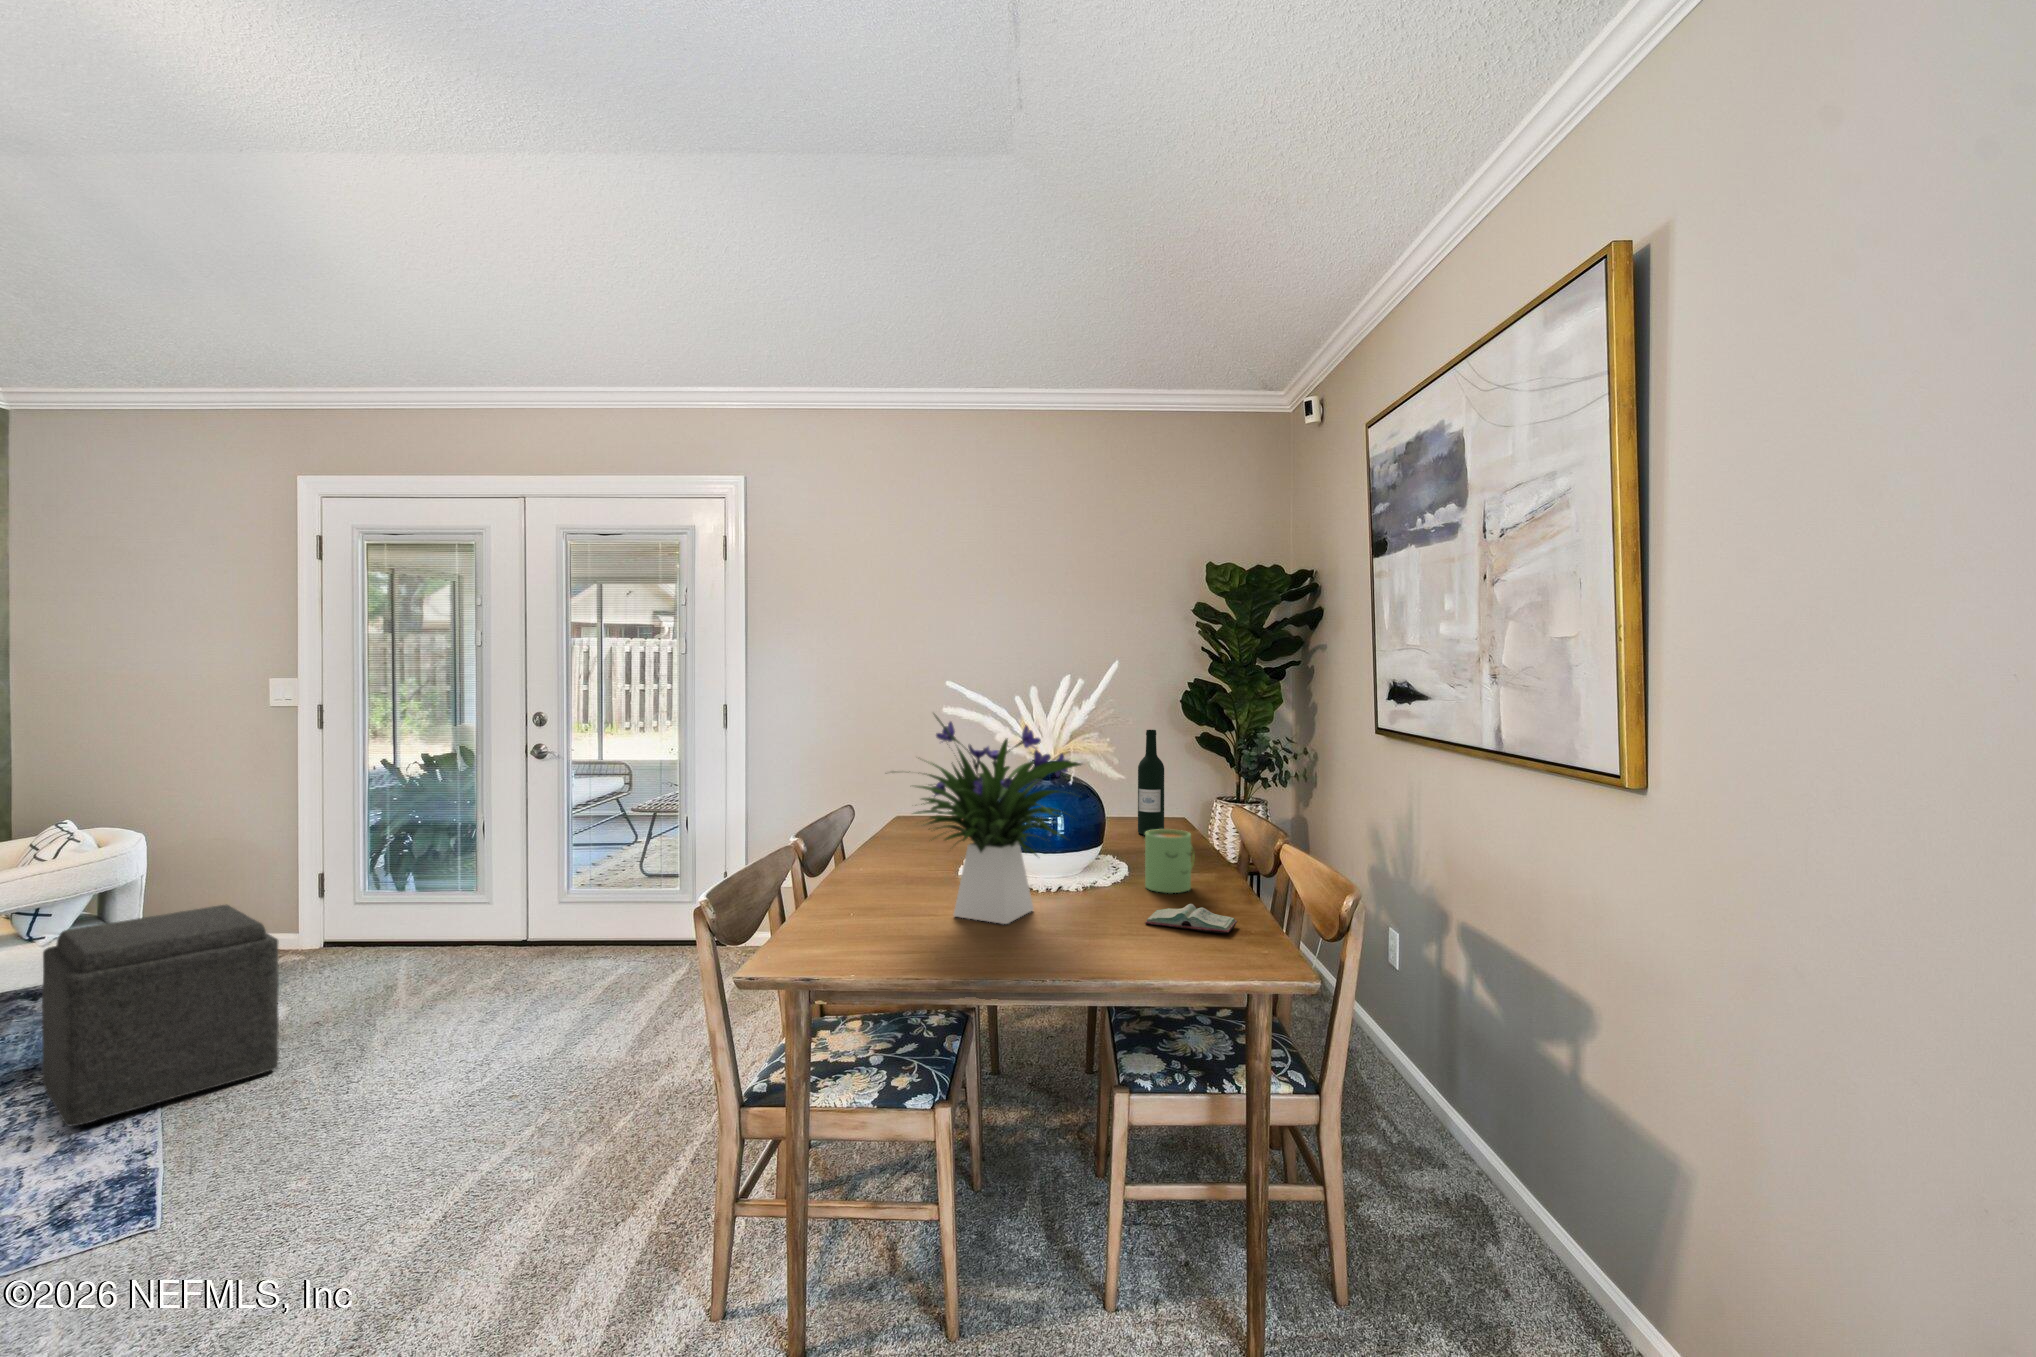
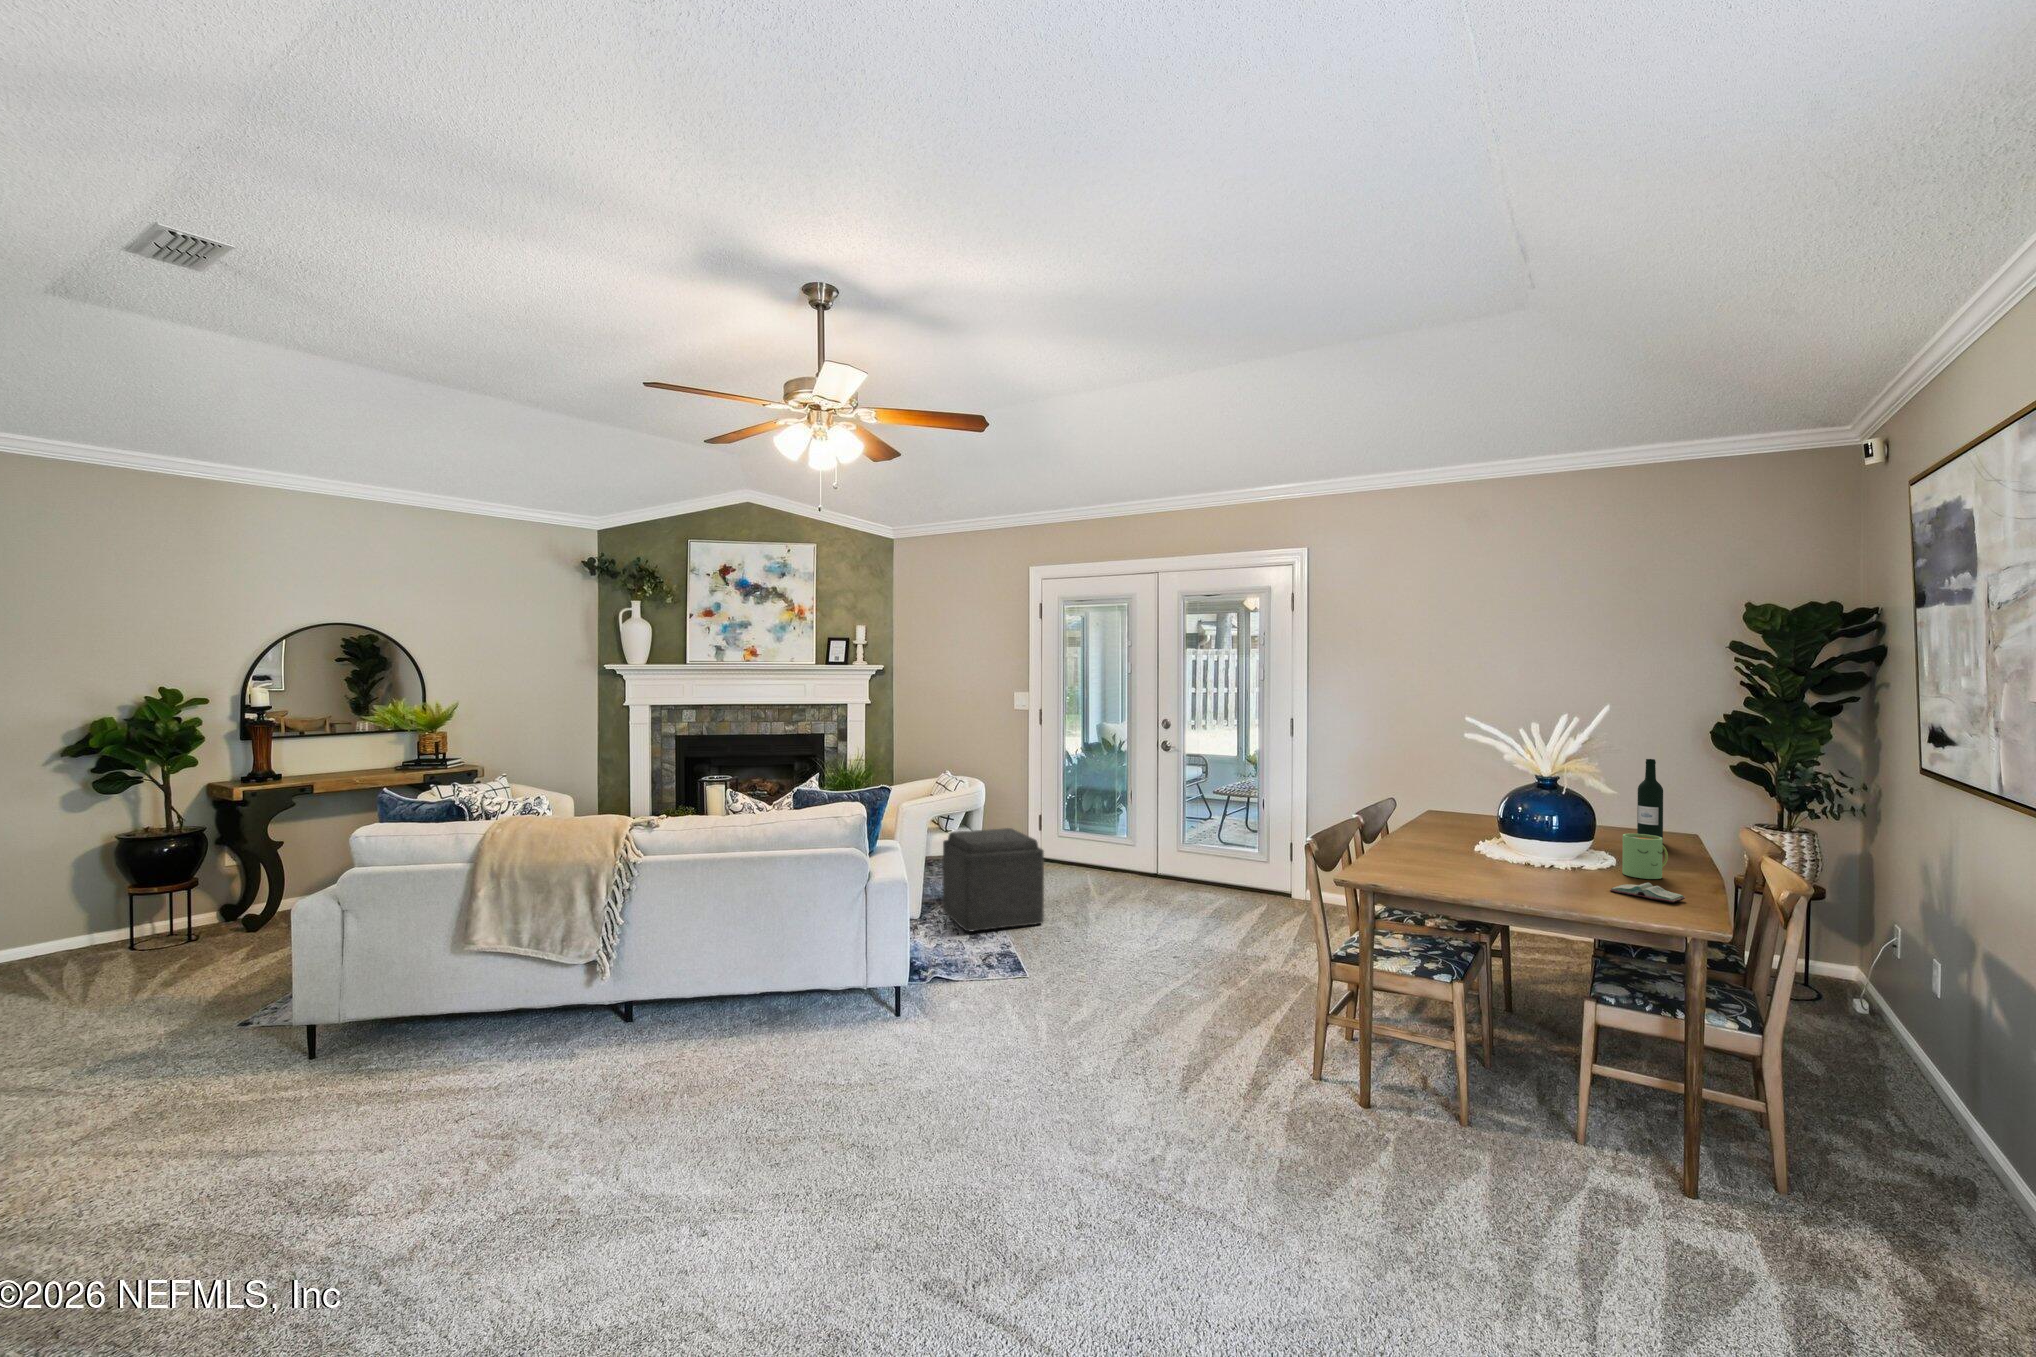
flower arrangement: present [915,714,1081,924] -> none [1422,743,1565,879]

